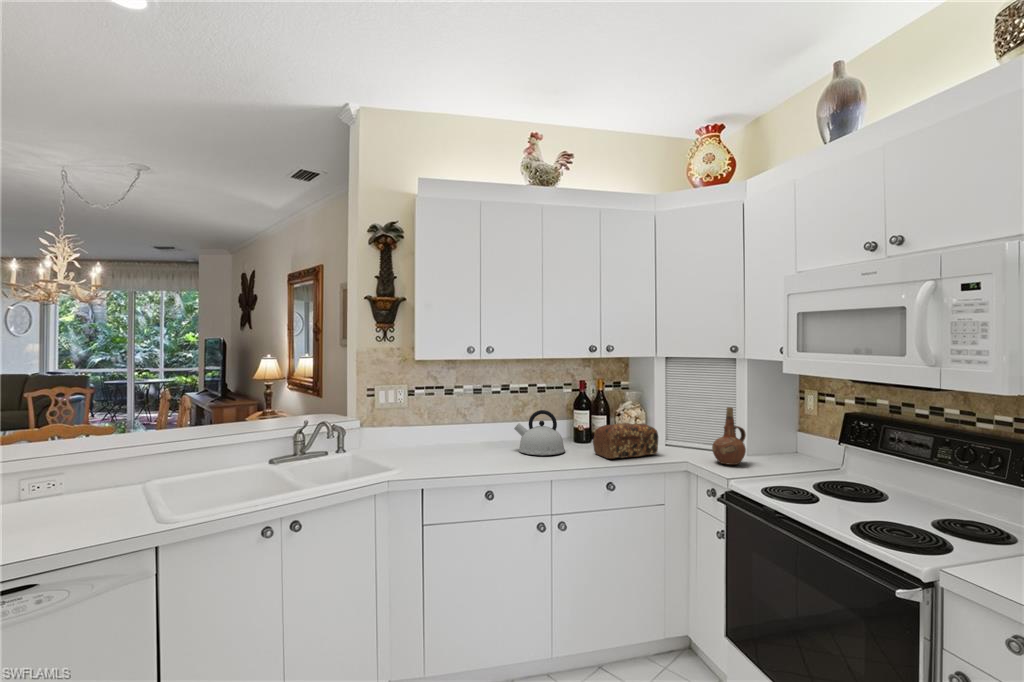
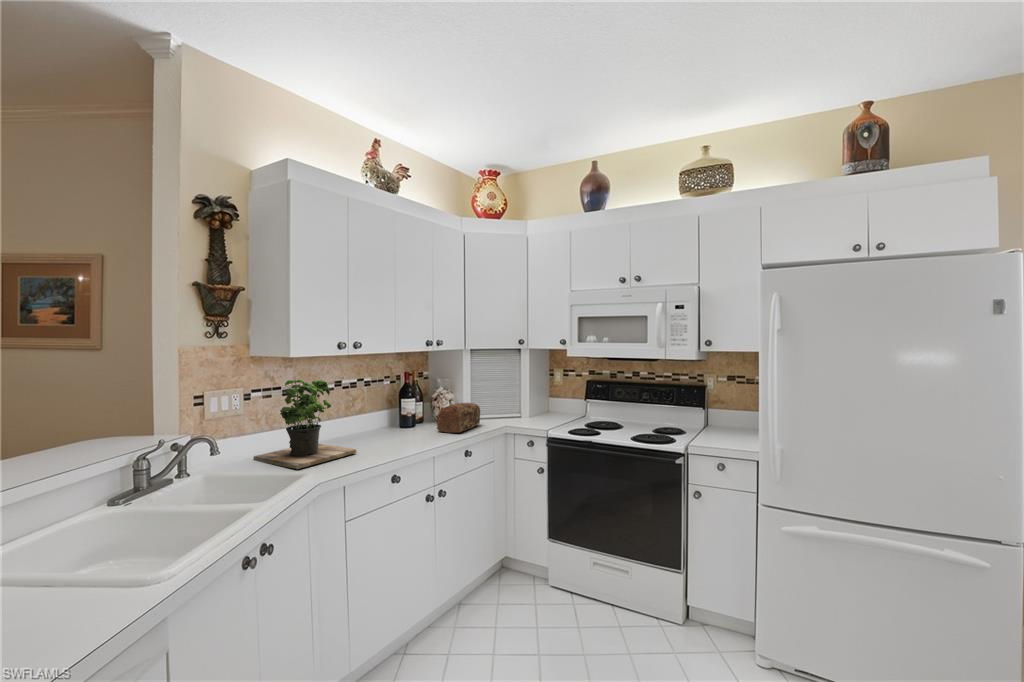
potted plant: none [407,381,477,462] -> present [253,380,356,469]
ceramic pitcher: present [712,407,746,465] -> none [517,383,538,423]
kettle: present [514,410,565,455] -> none [369,400,416,441]

